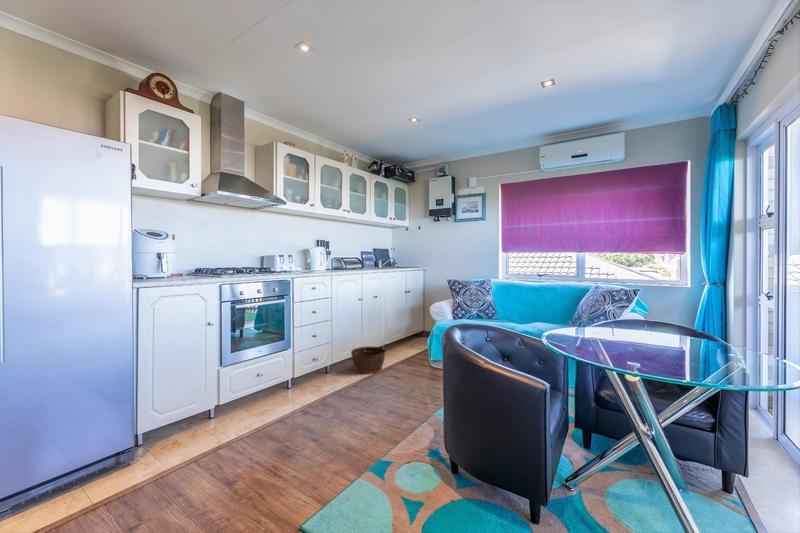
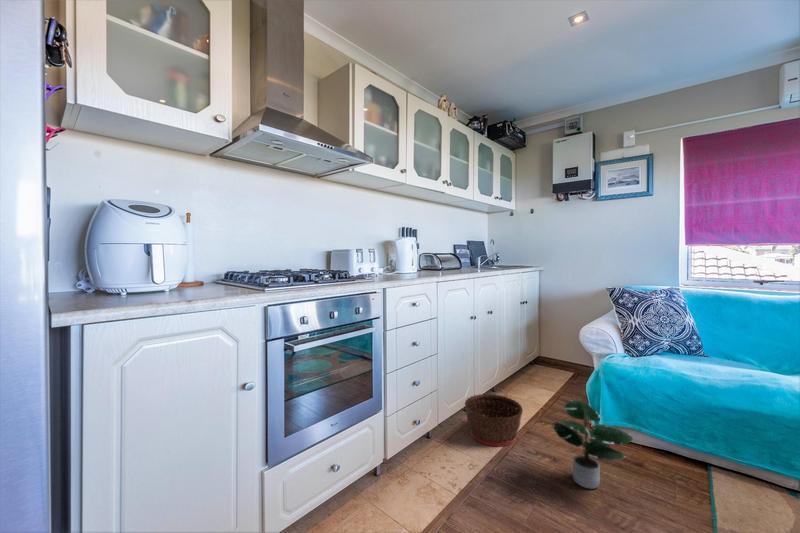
potted plant: none [391,342,429,386] -> present [553,400,633,489]

